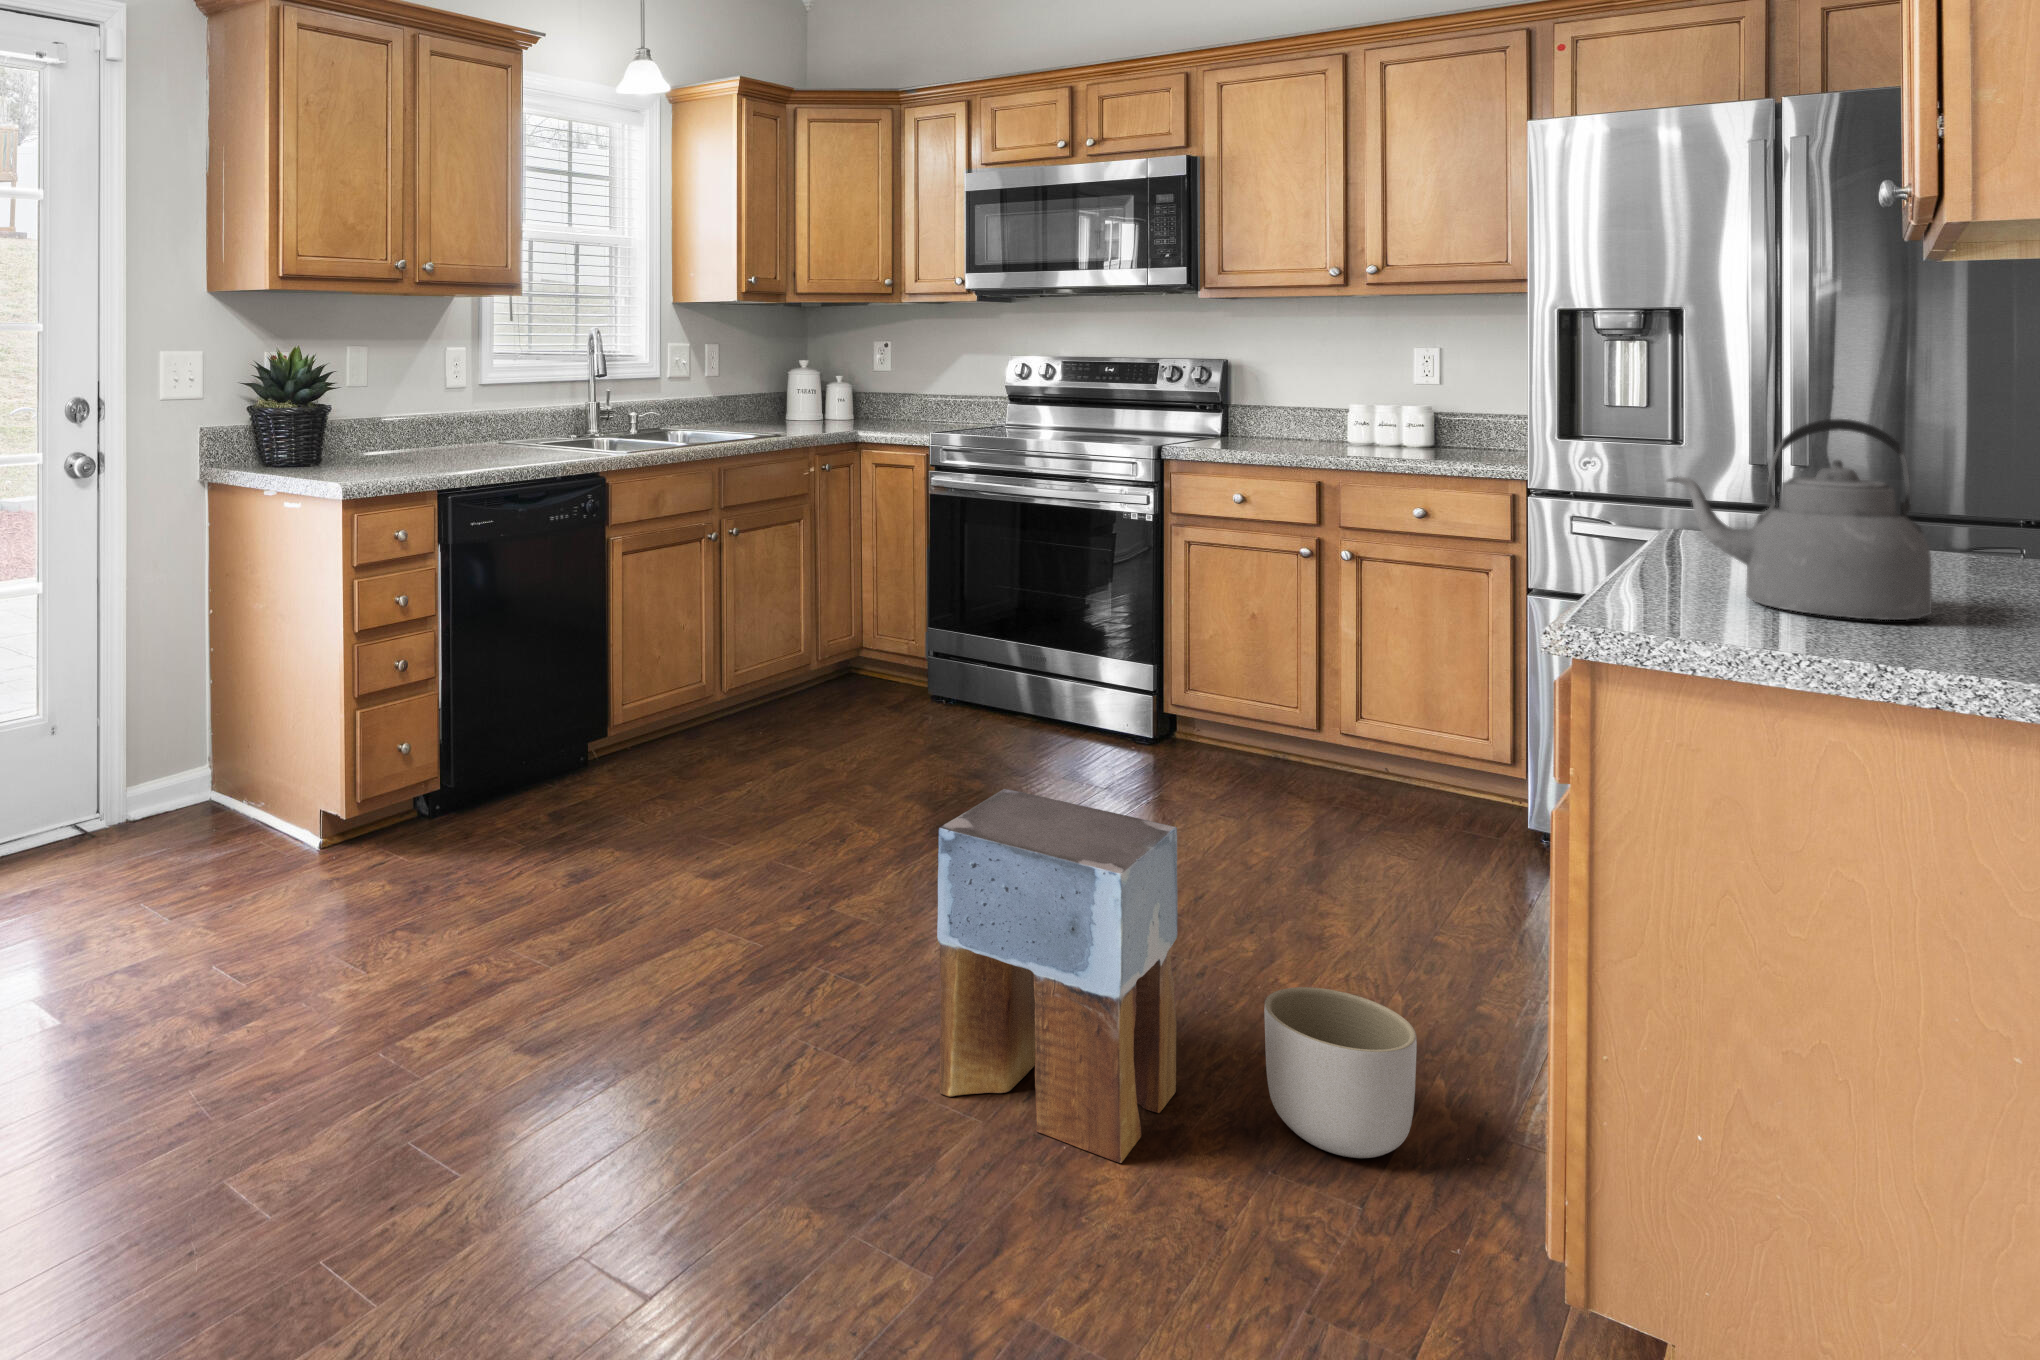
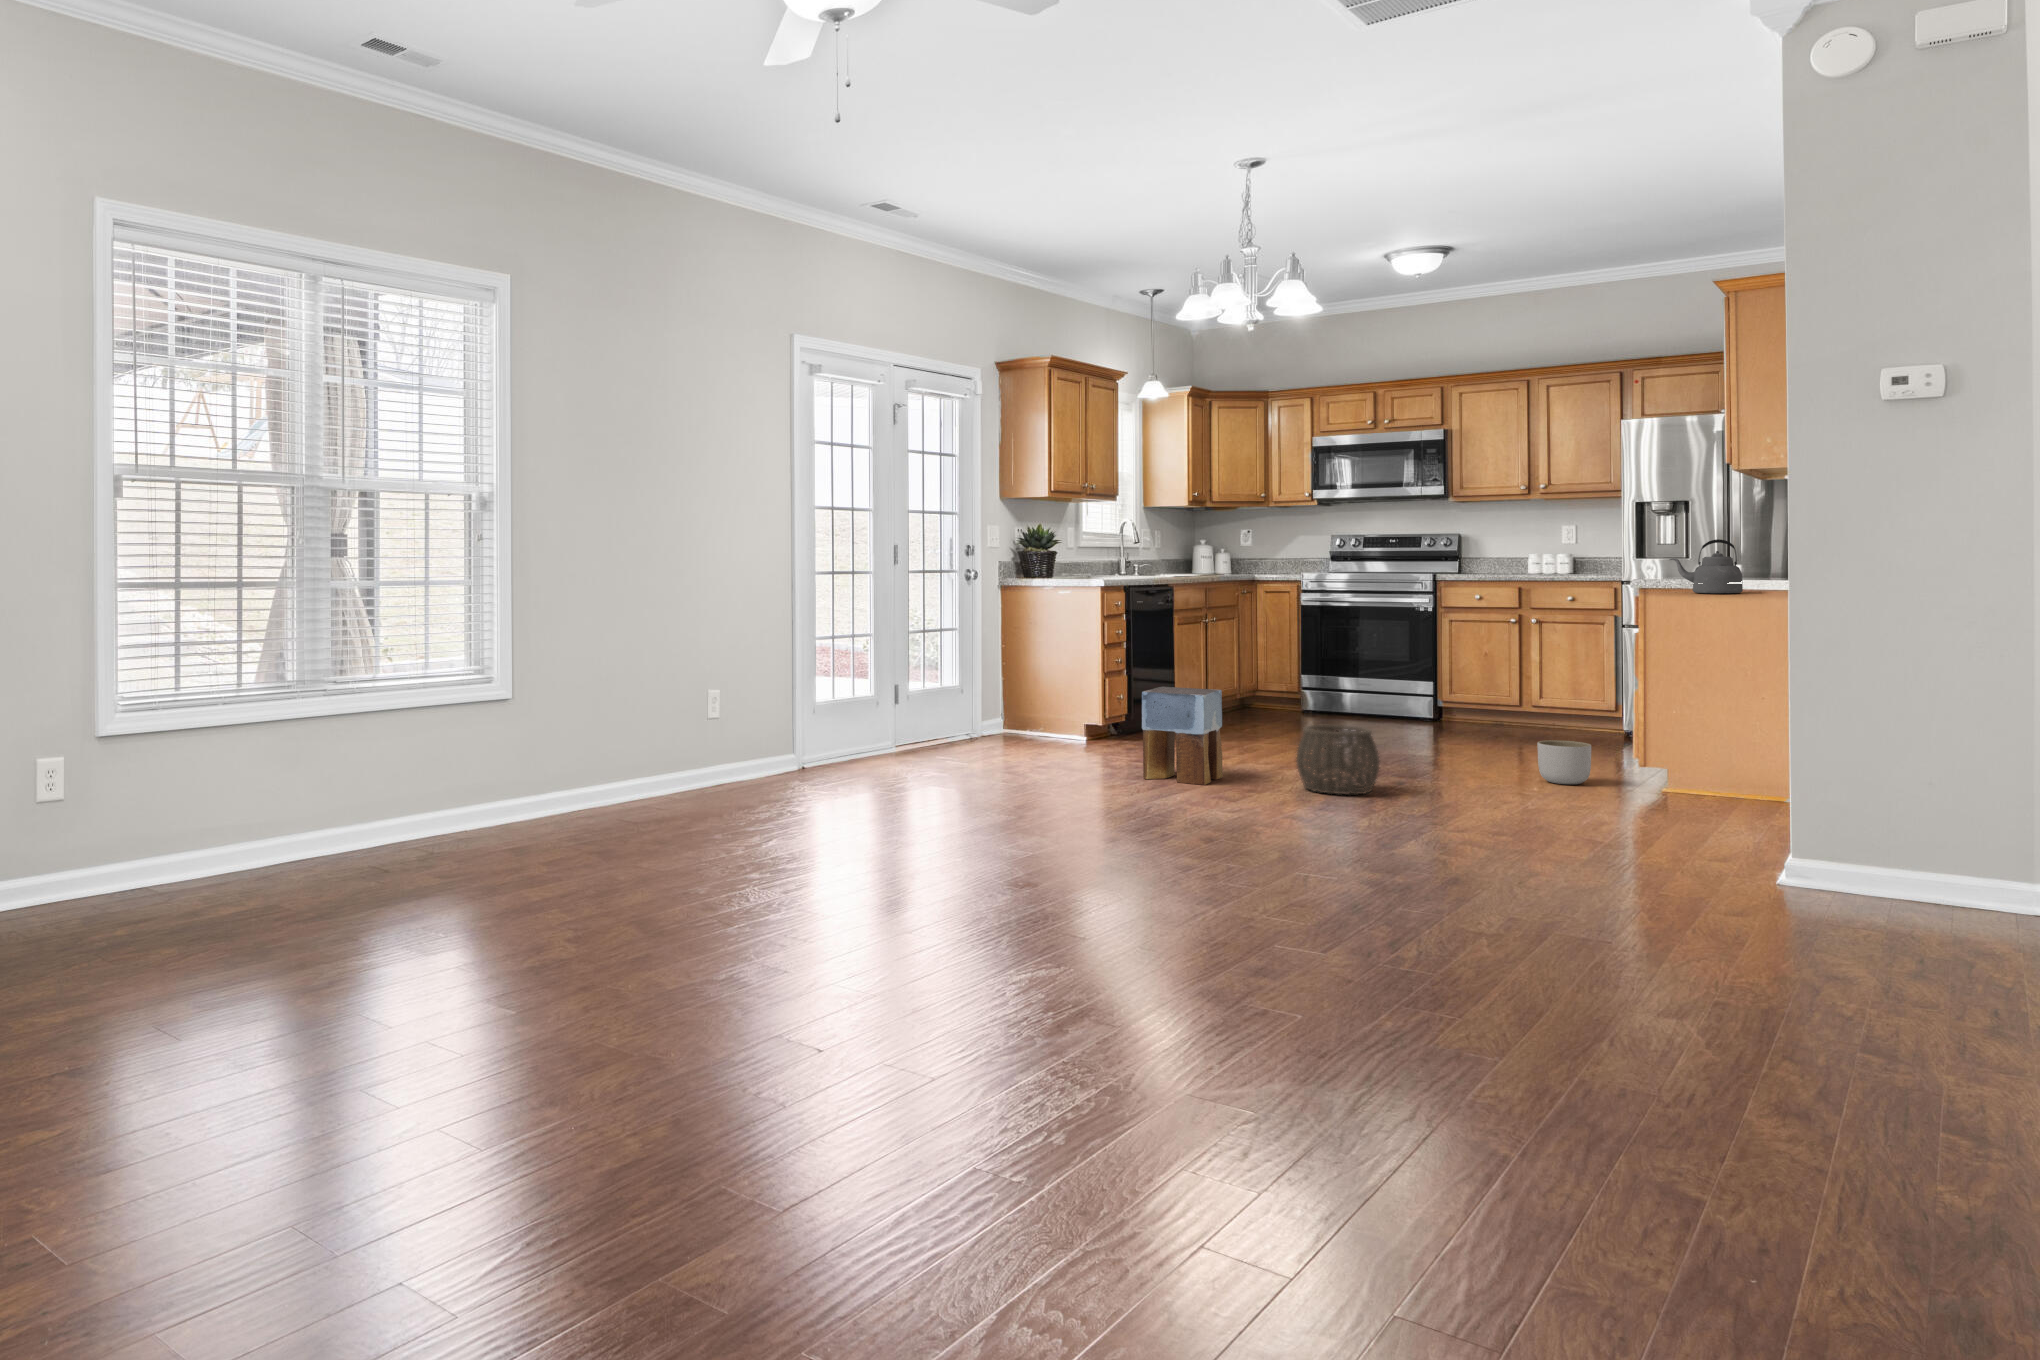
stool: present [937,789,1178,1163] -> present [1142,687,1223,785]
woven basket: none [523,938,754,1226] -> present [1296,725,1380,795]

